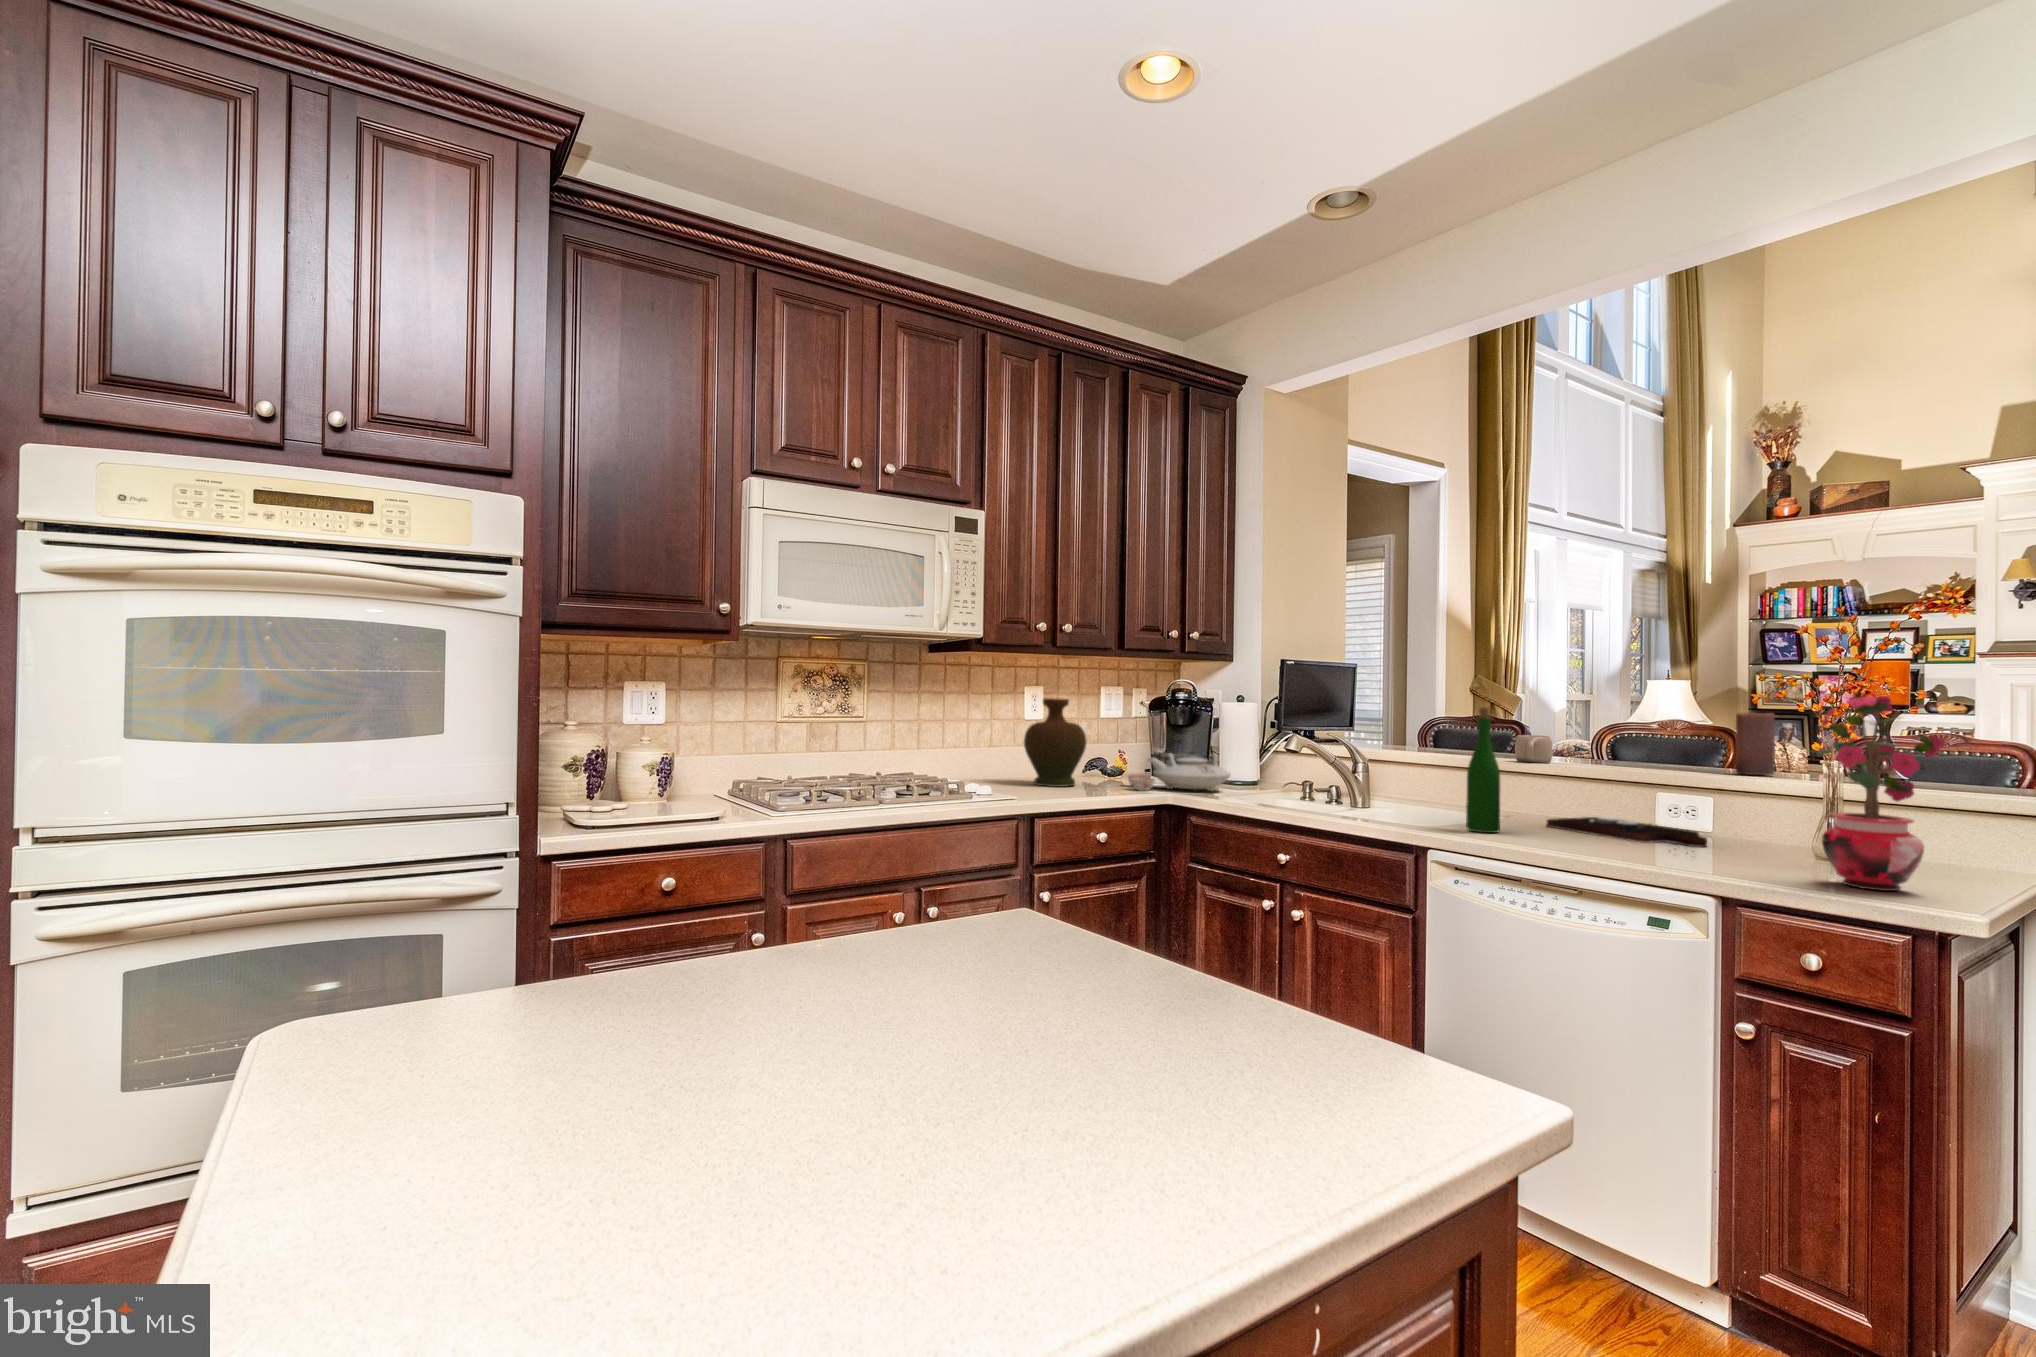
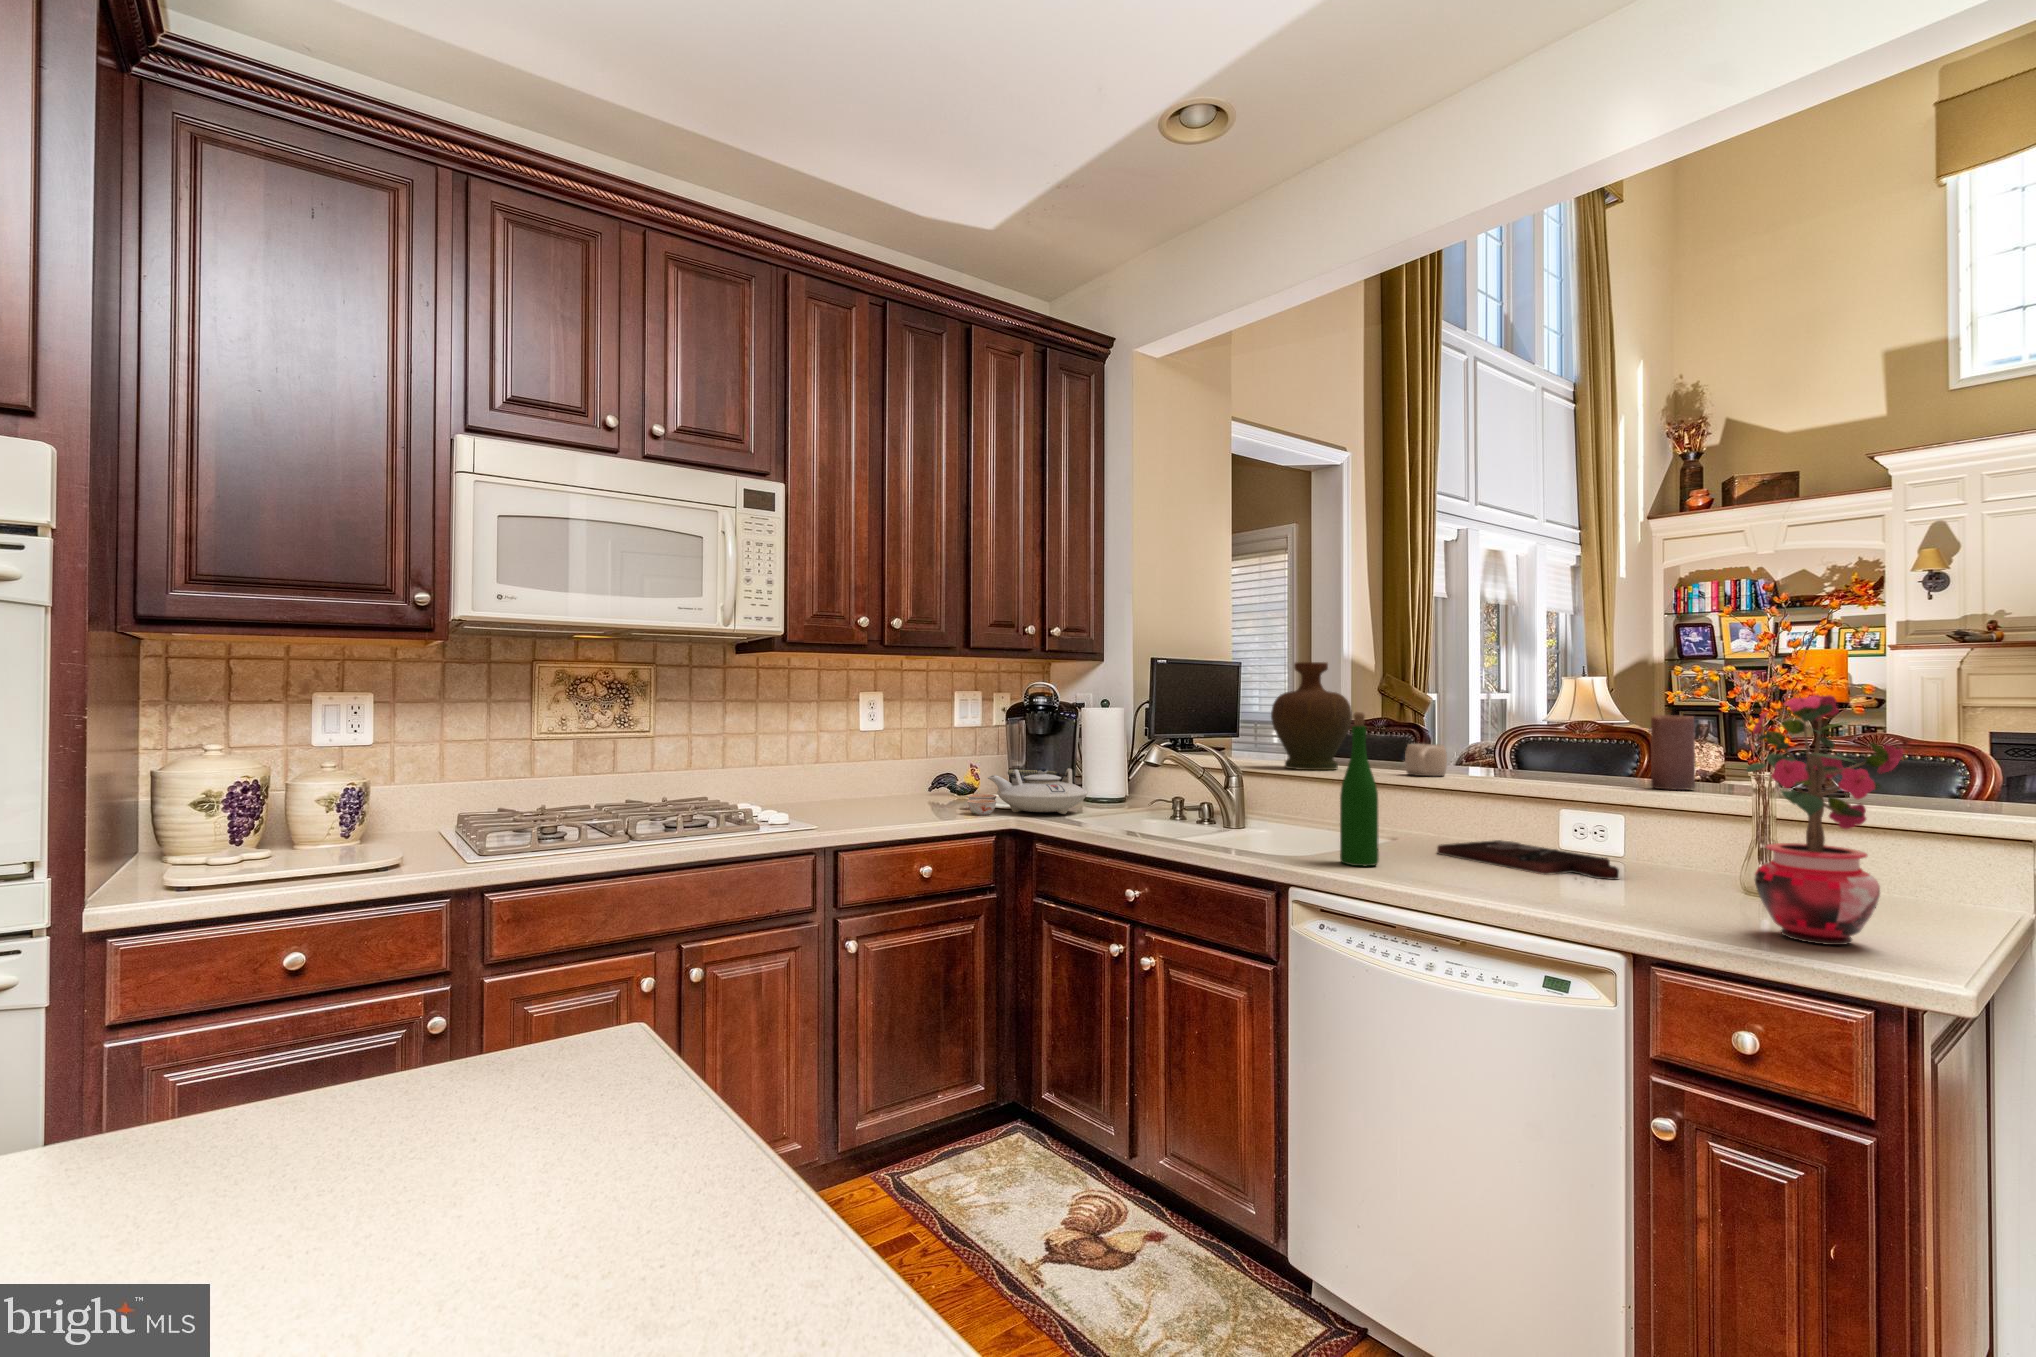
decorative vase: present [1024,698,1087,787] -> present [1271,662,1352,770]

